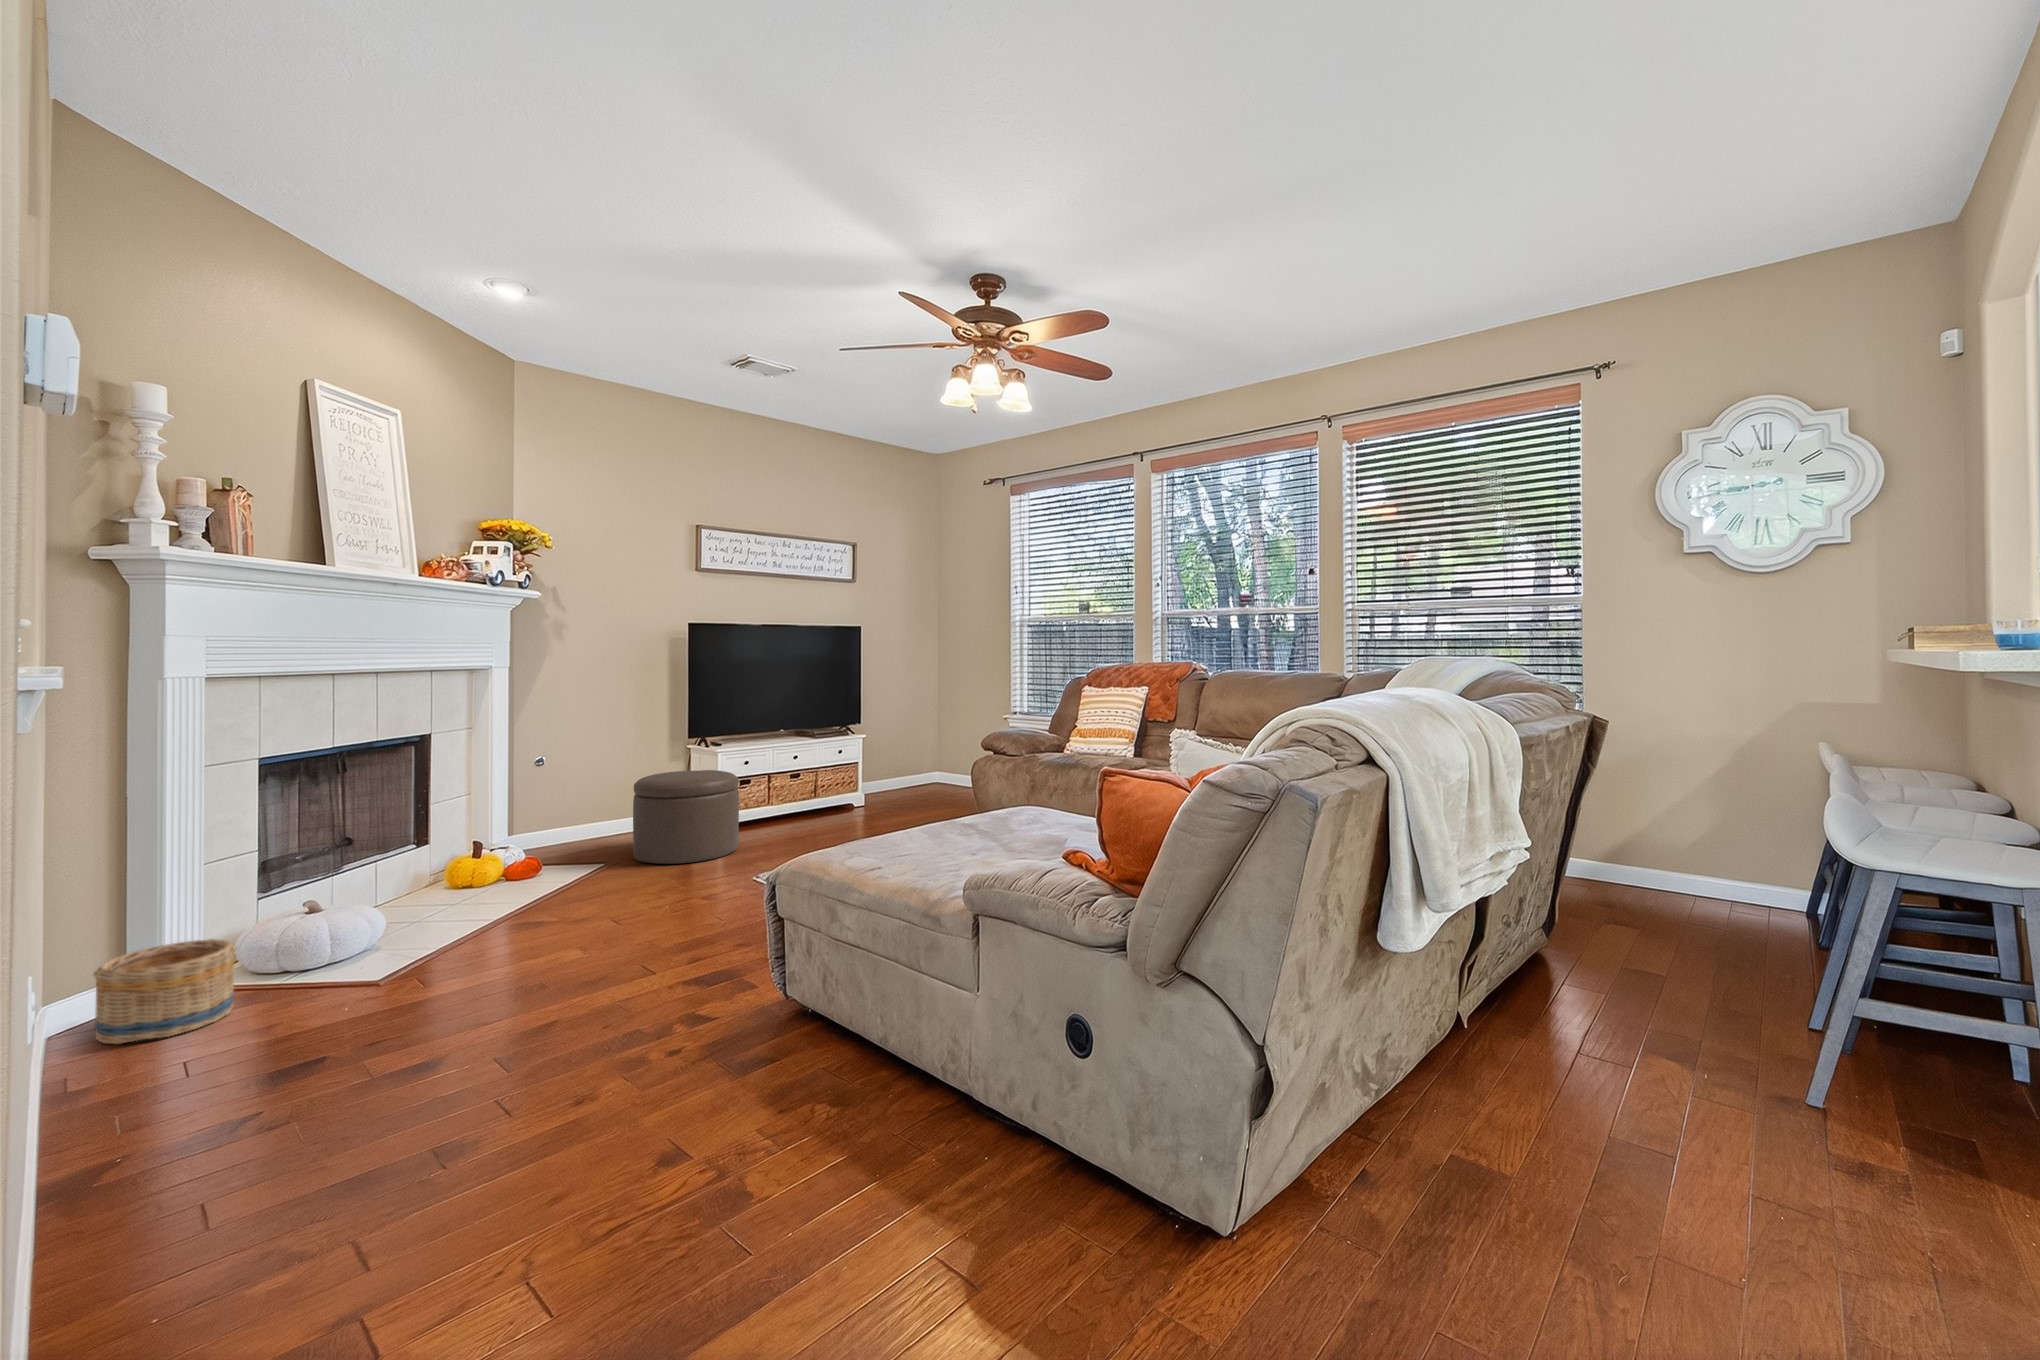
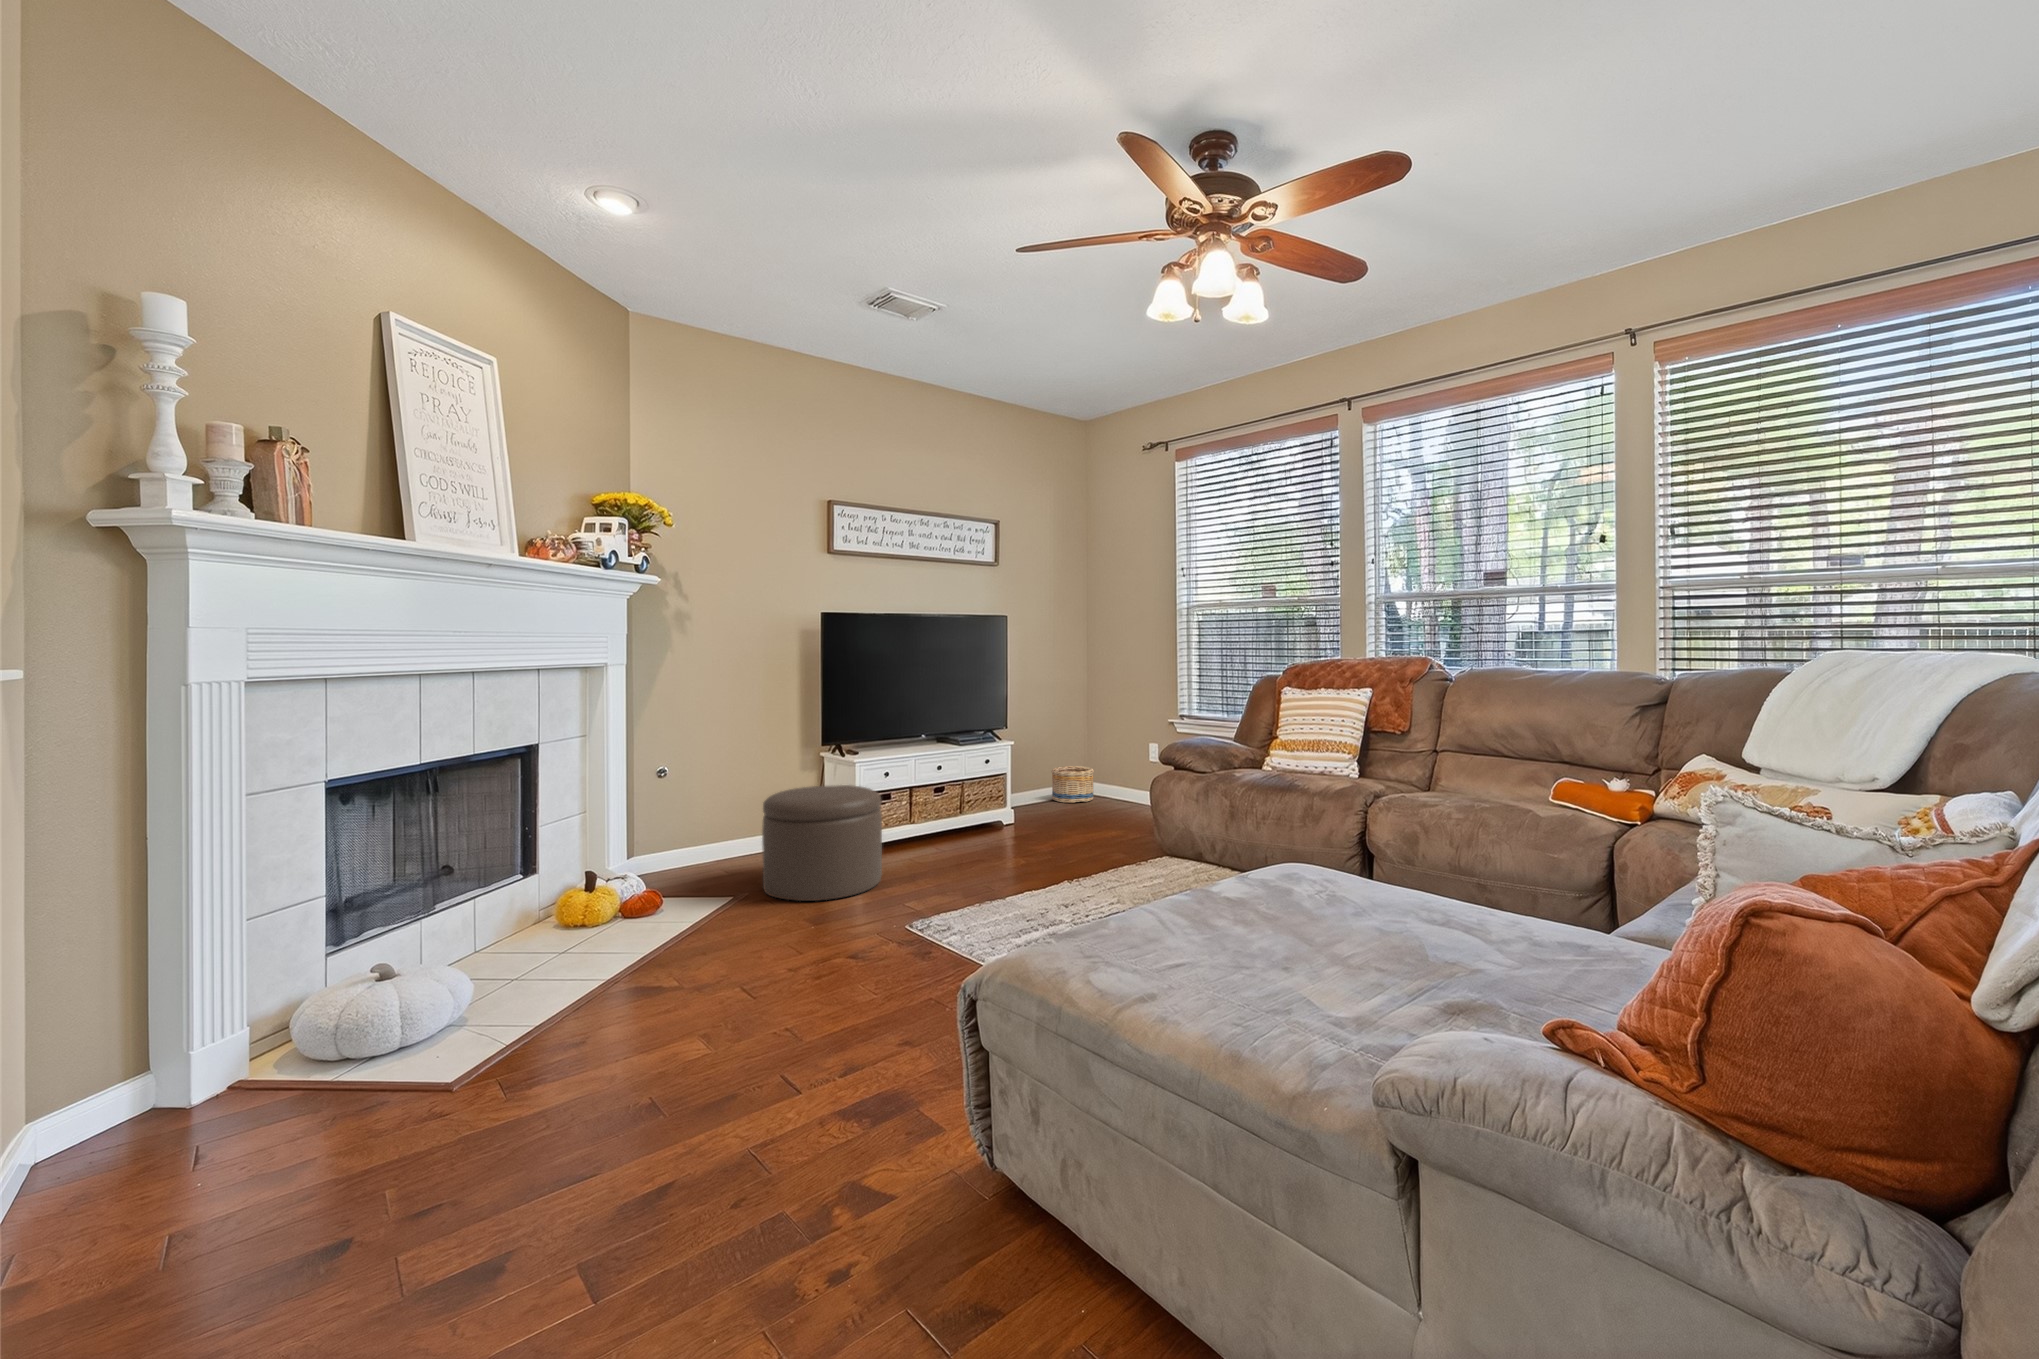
basket: present [94,939,236,1044] -> present [1051,766,1094,803]

